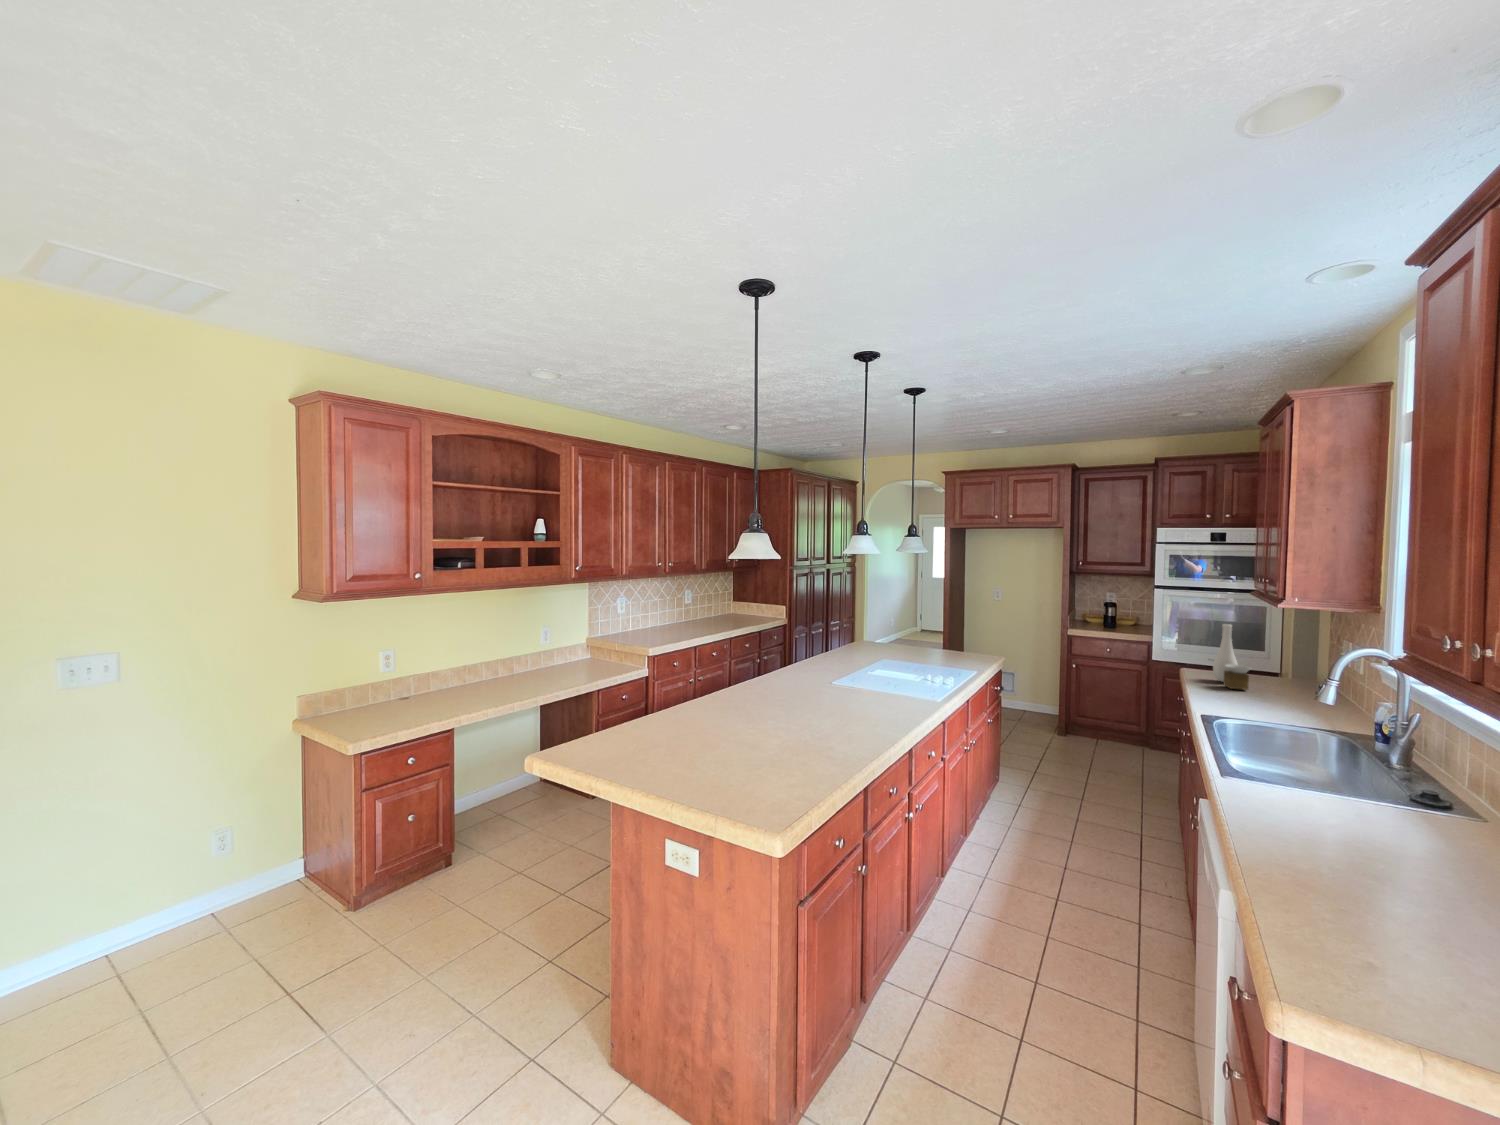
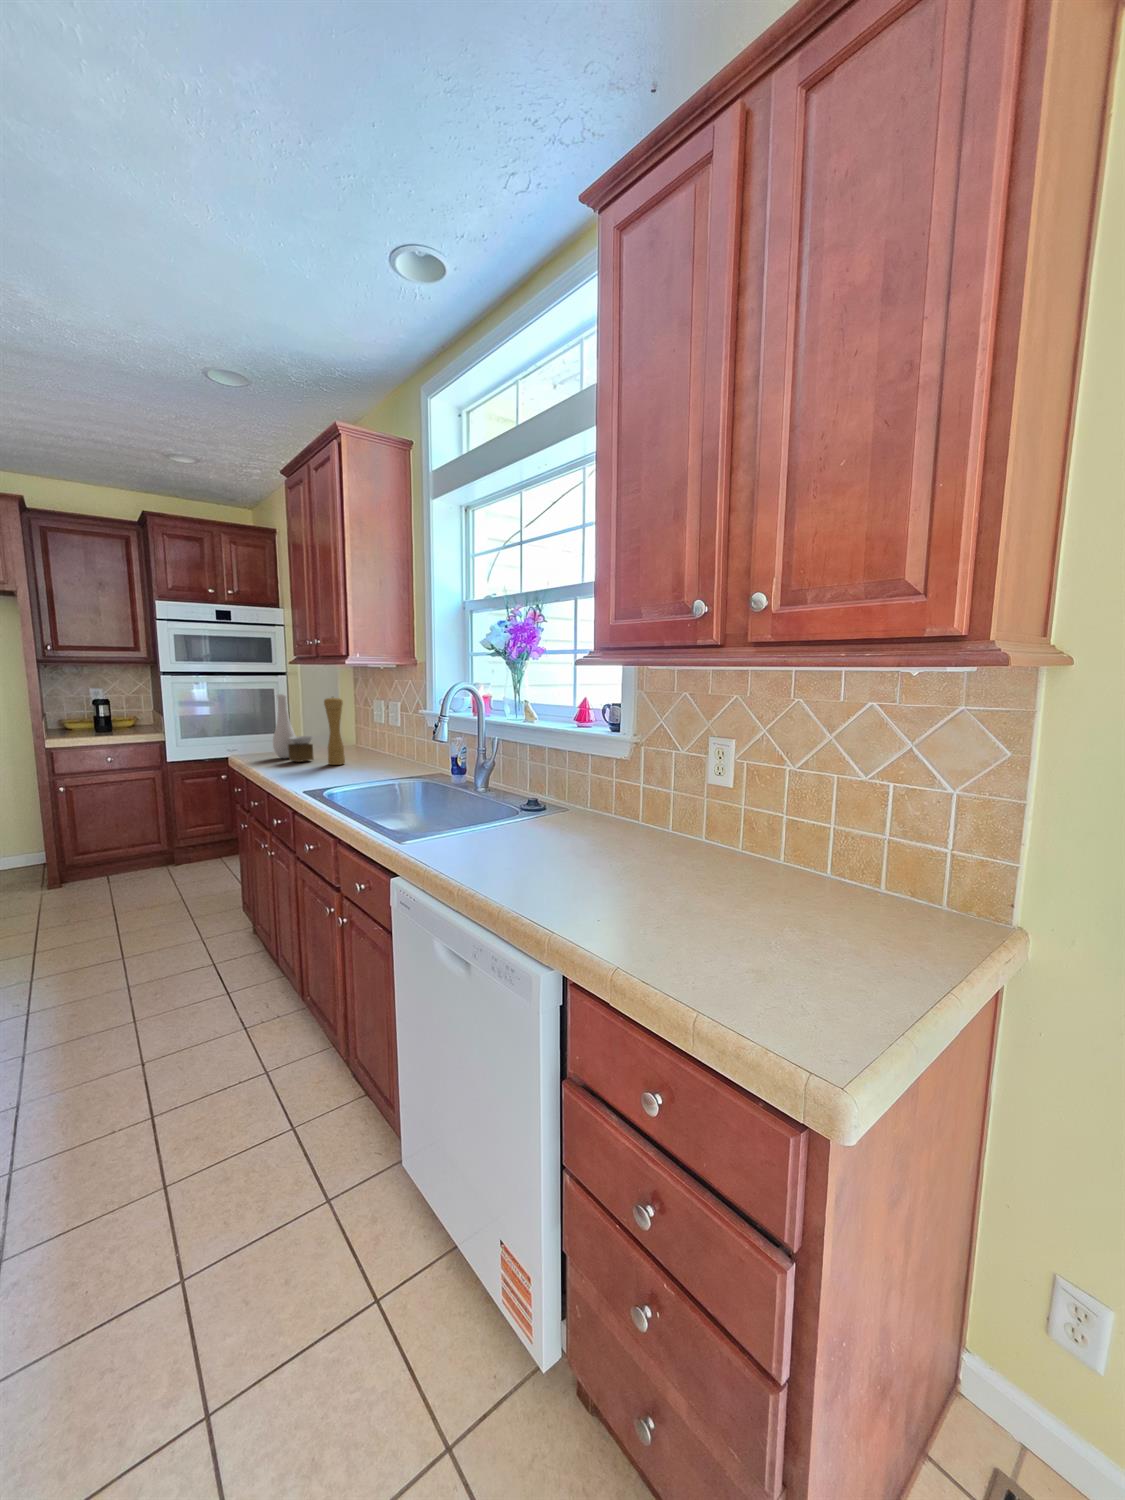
pepper mill: none [1258,635,1282,701] -> present [324,697,345,765]

